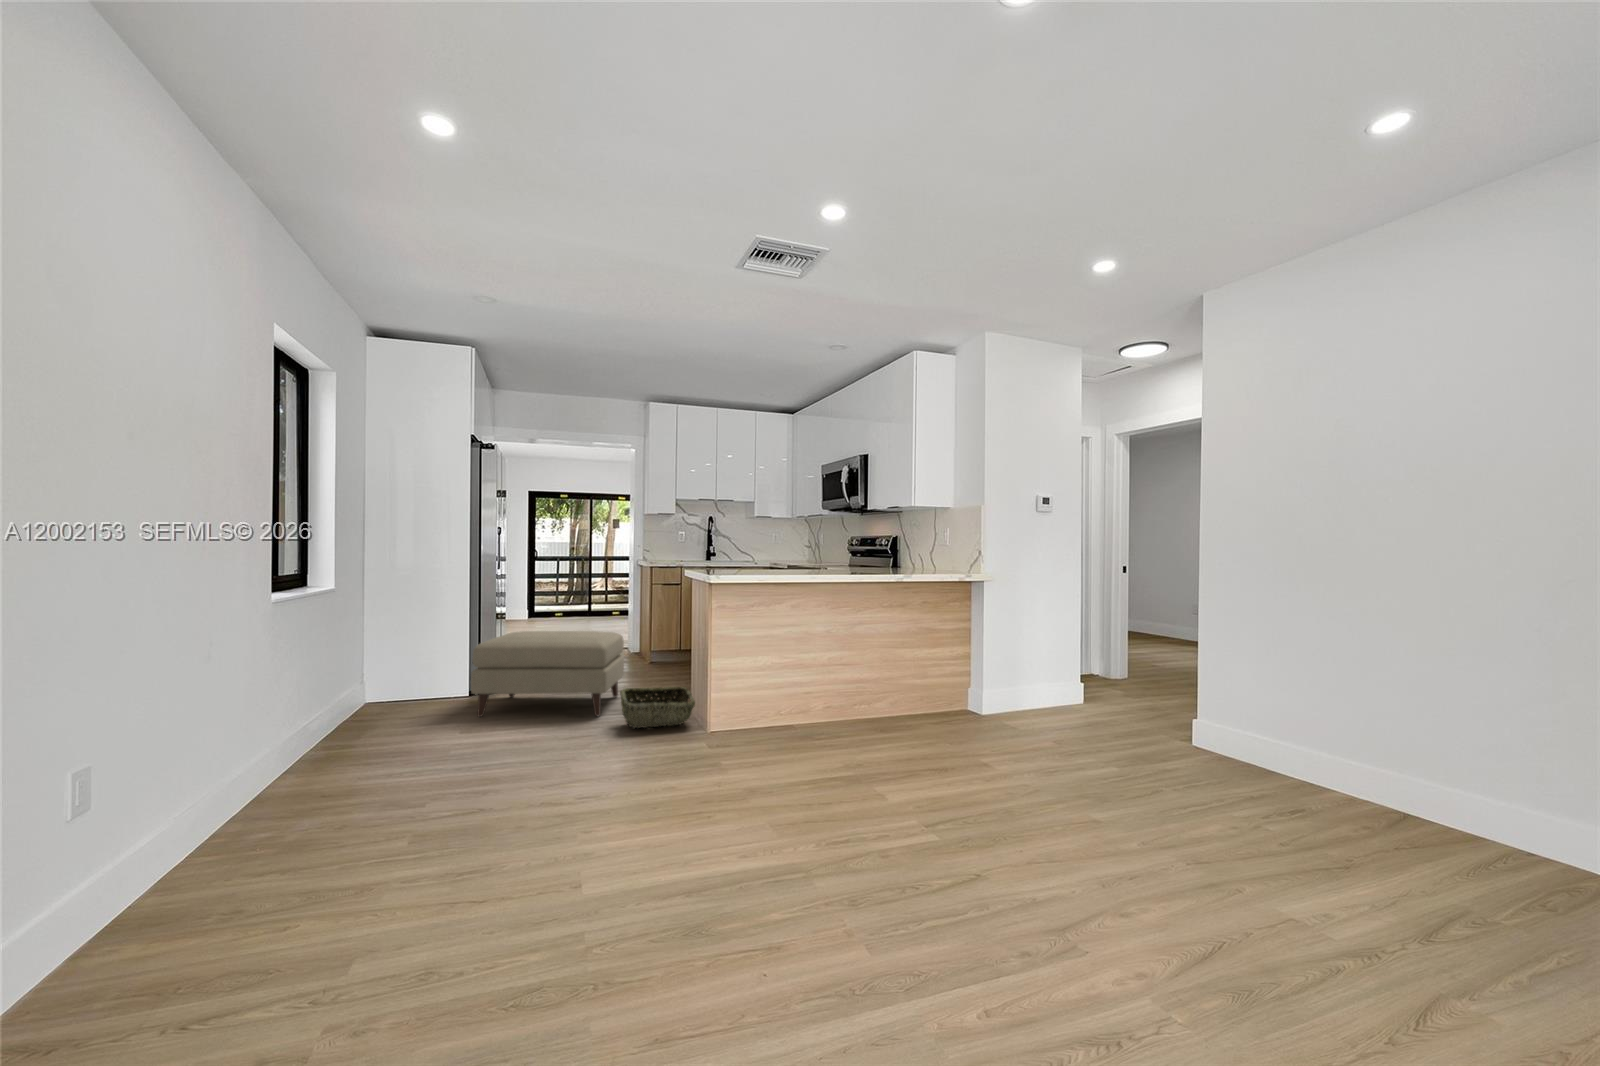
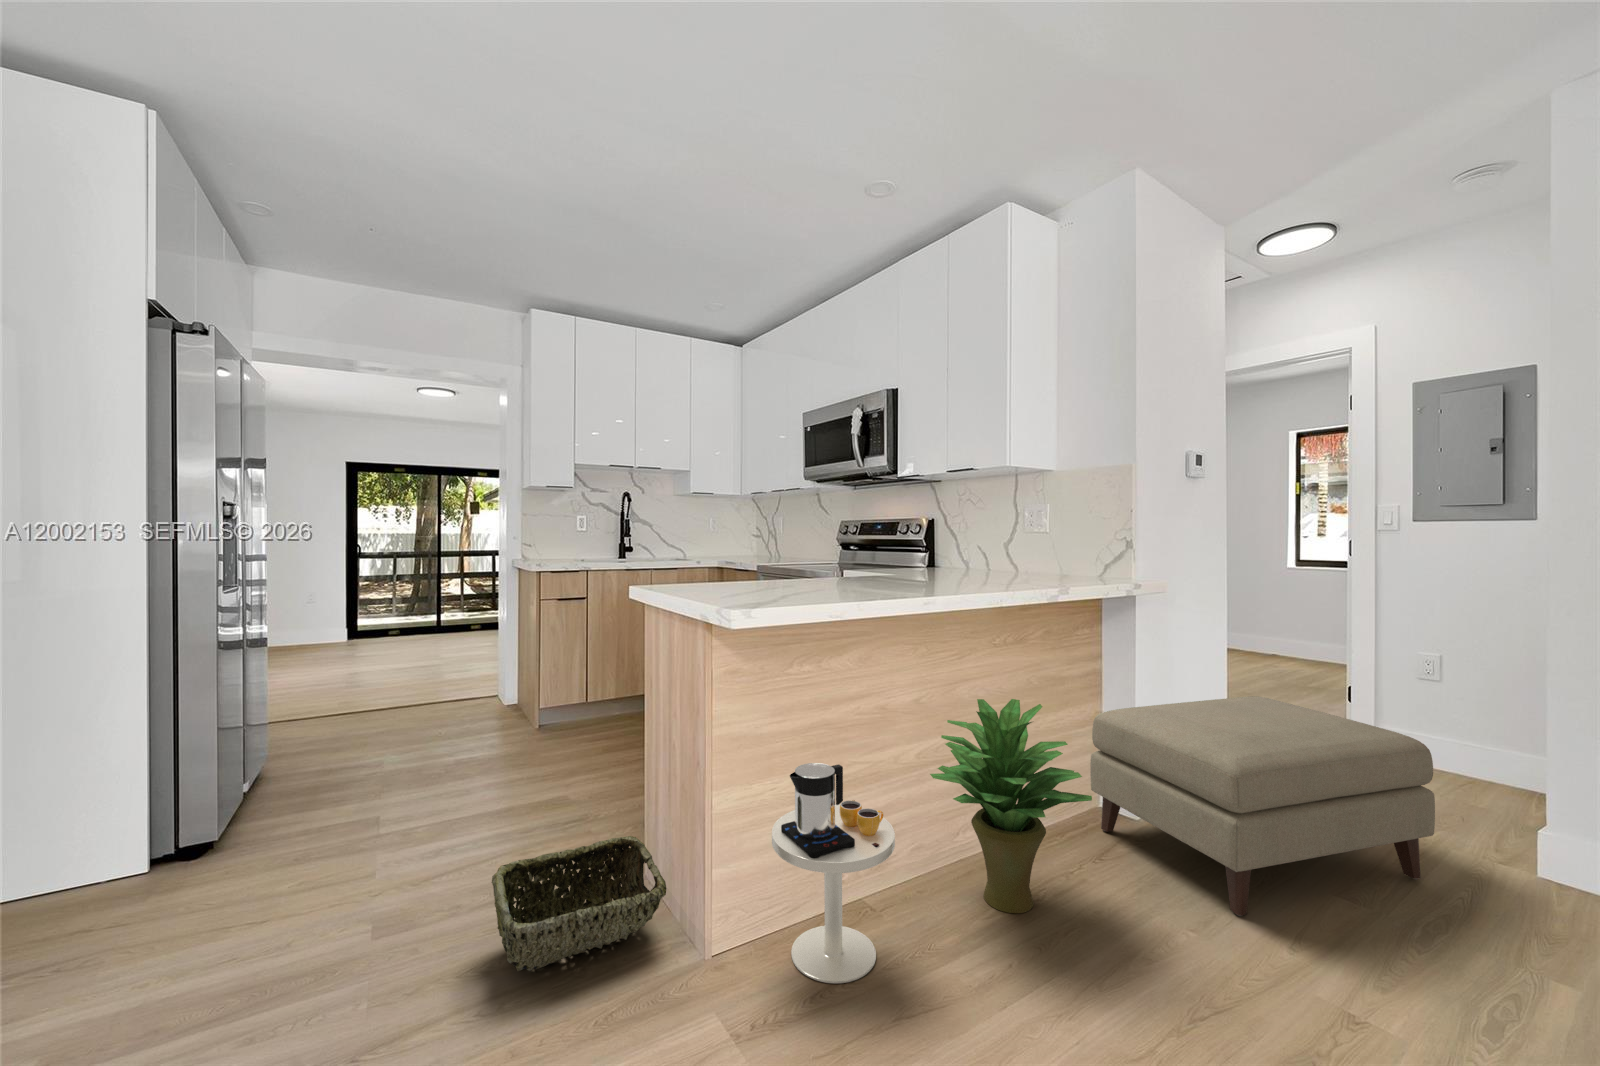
potted plant: none [827,629,906,734] -> present [930,699,1092,913]
ottoman: present [471,631,624,717] -> present [1090,696,1435,916]
side table: none [739,647,796,741] -> present [772,763,895,983]

